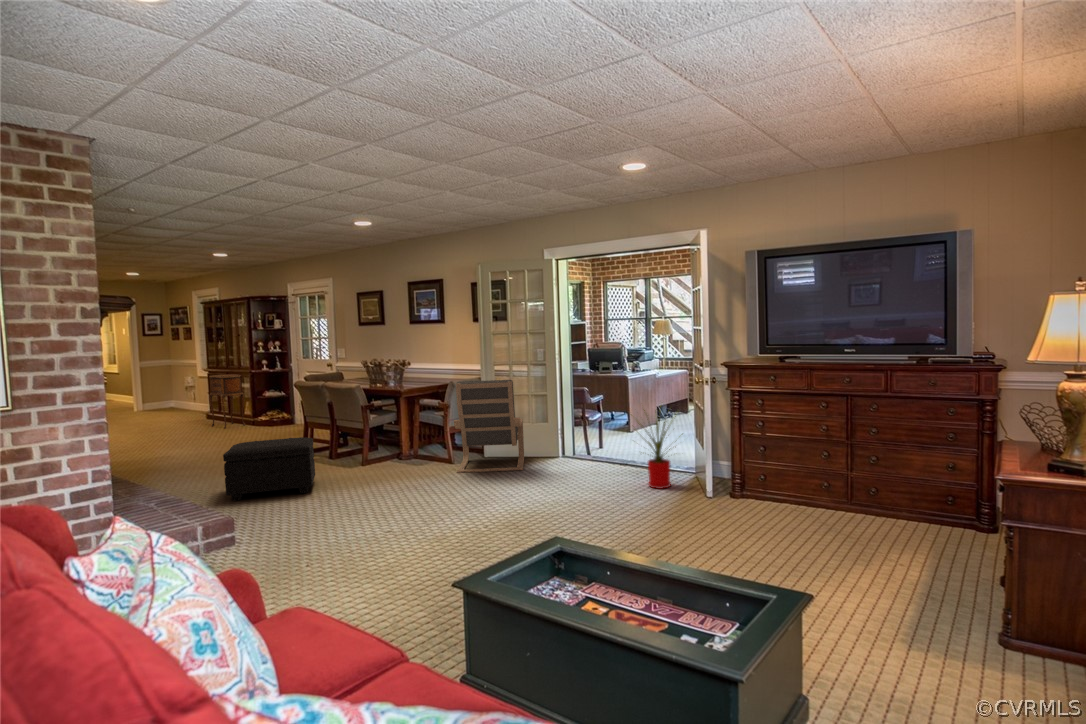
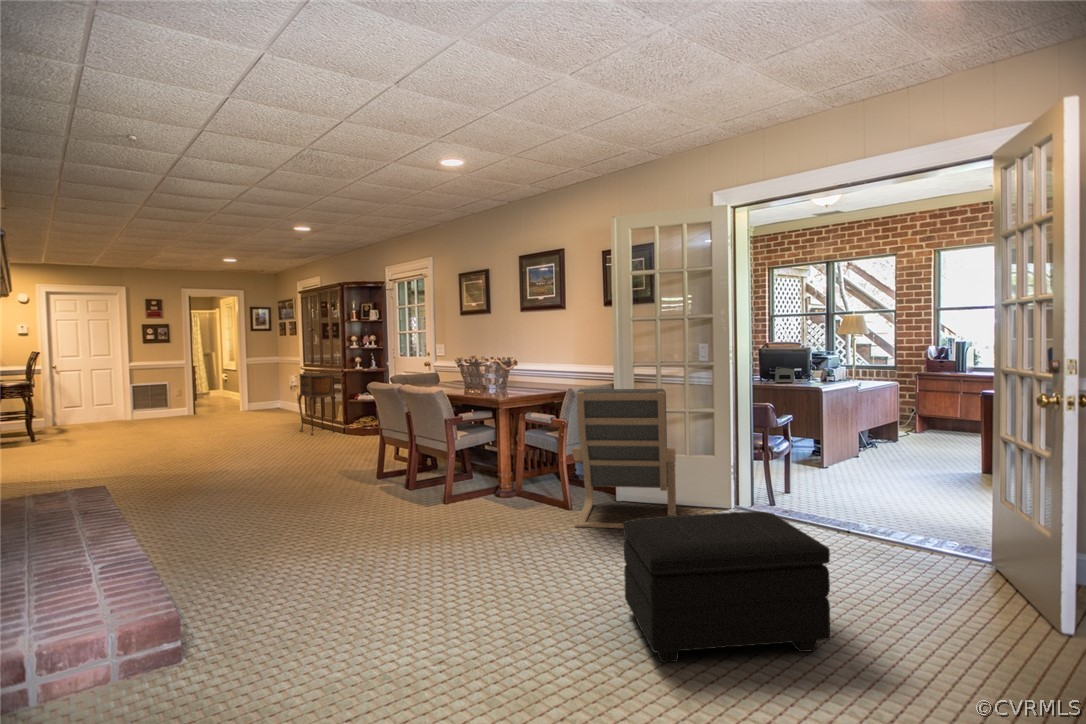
house plant: present [638,410,677,489] -> none [879,436,1012,599]
footstool: present [223,437,315,501] -> present [623,511,830,663]

